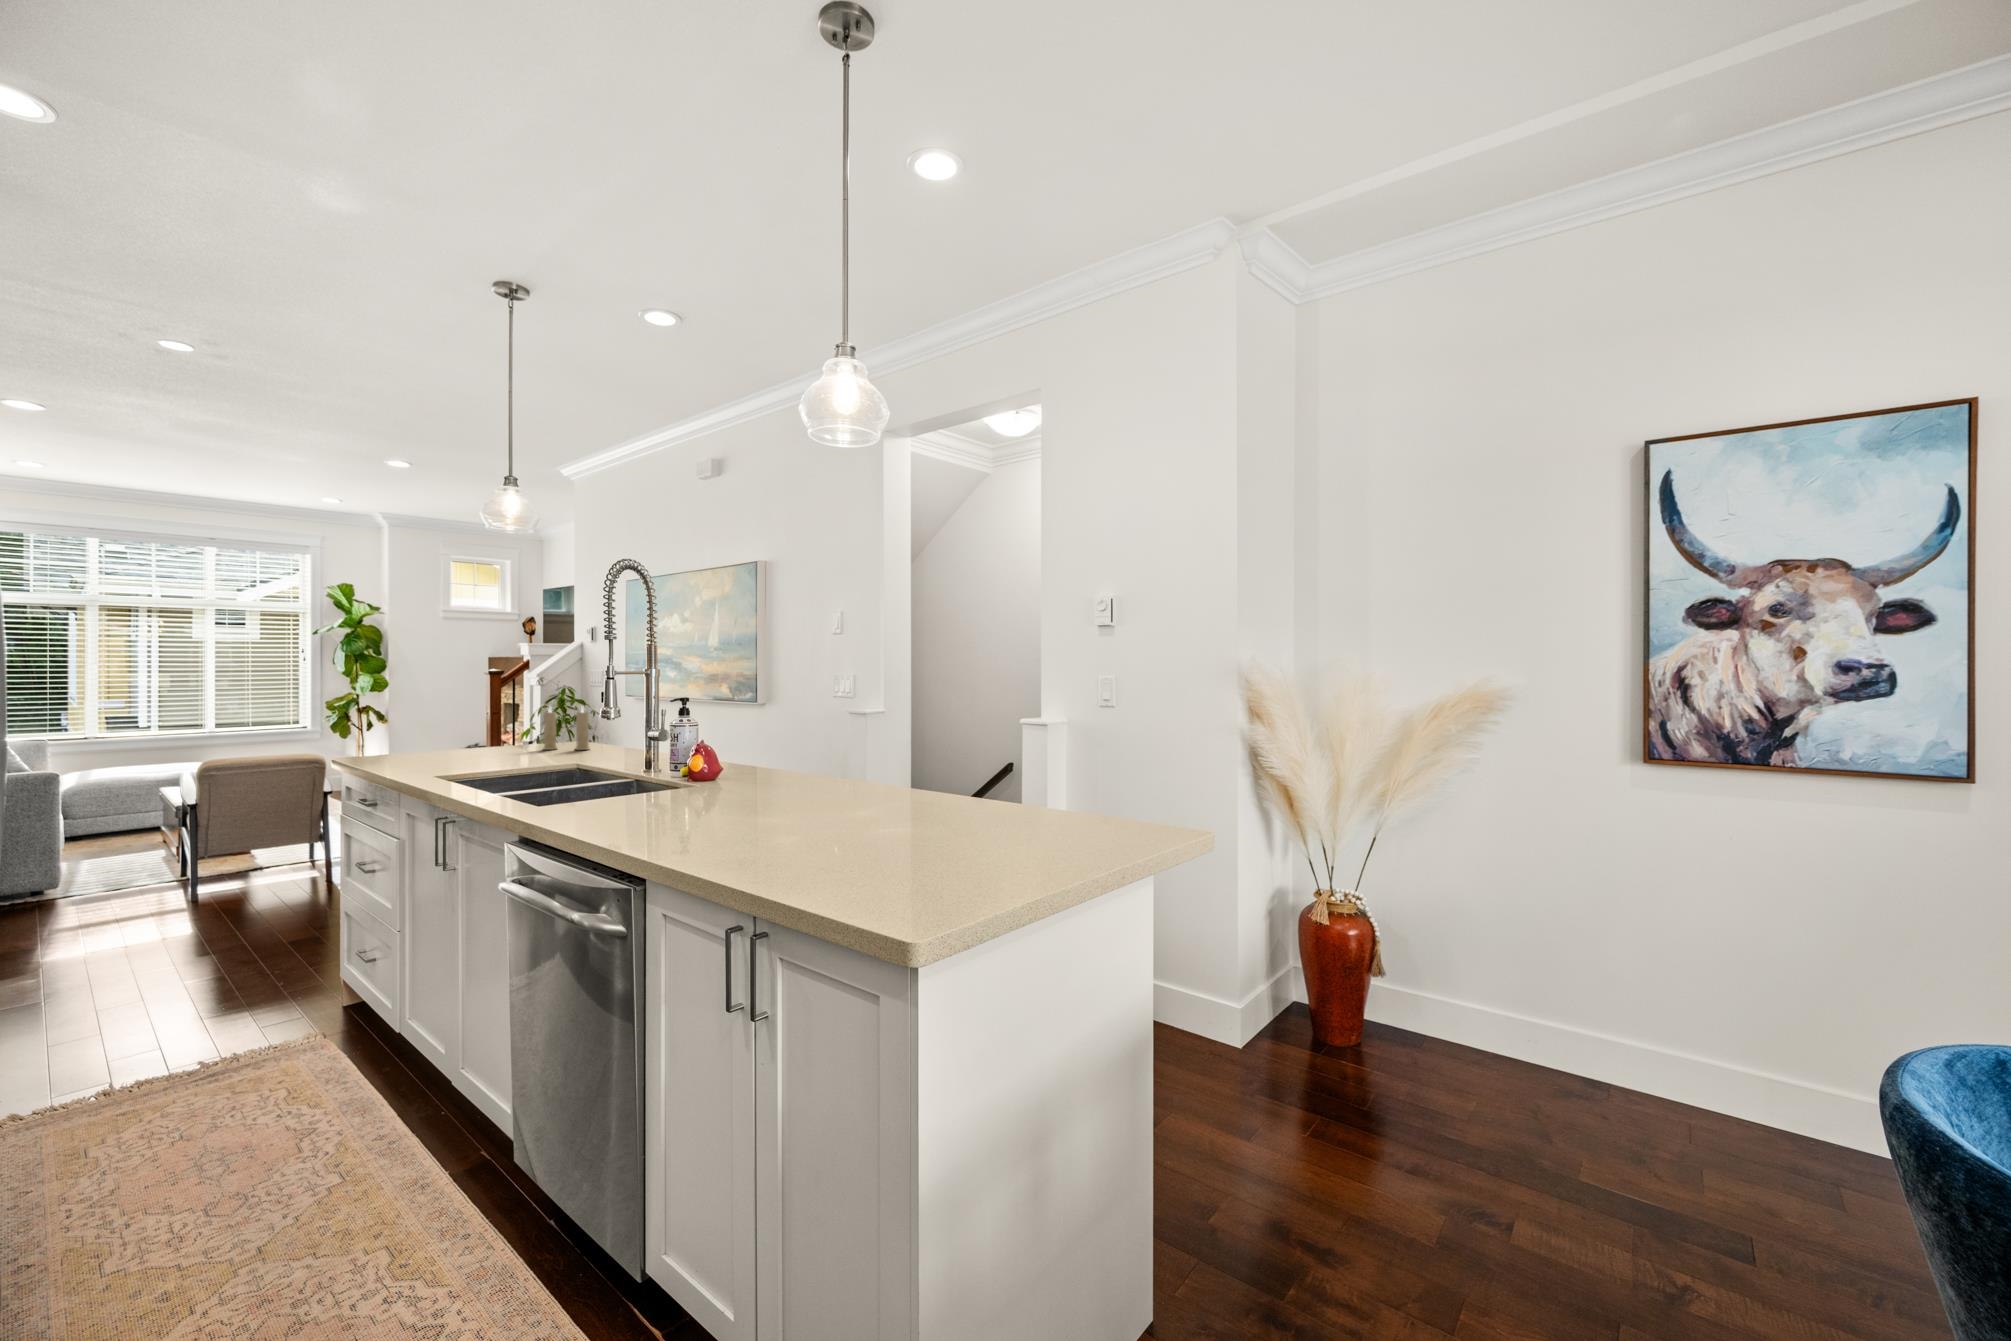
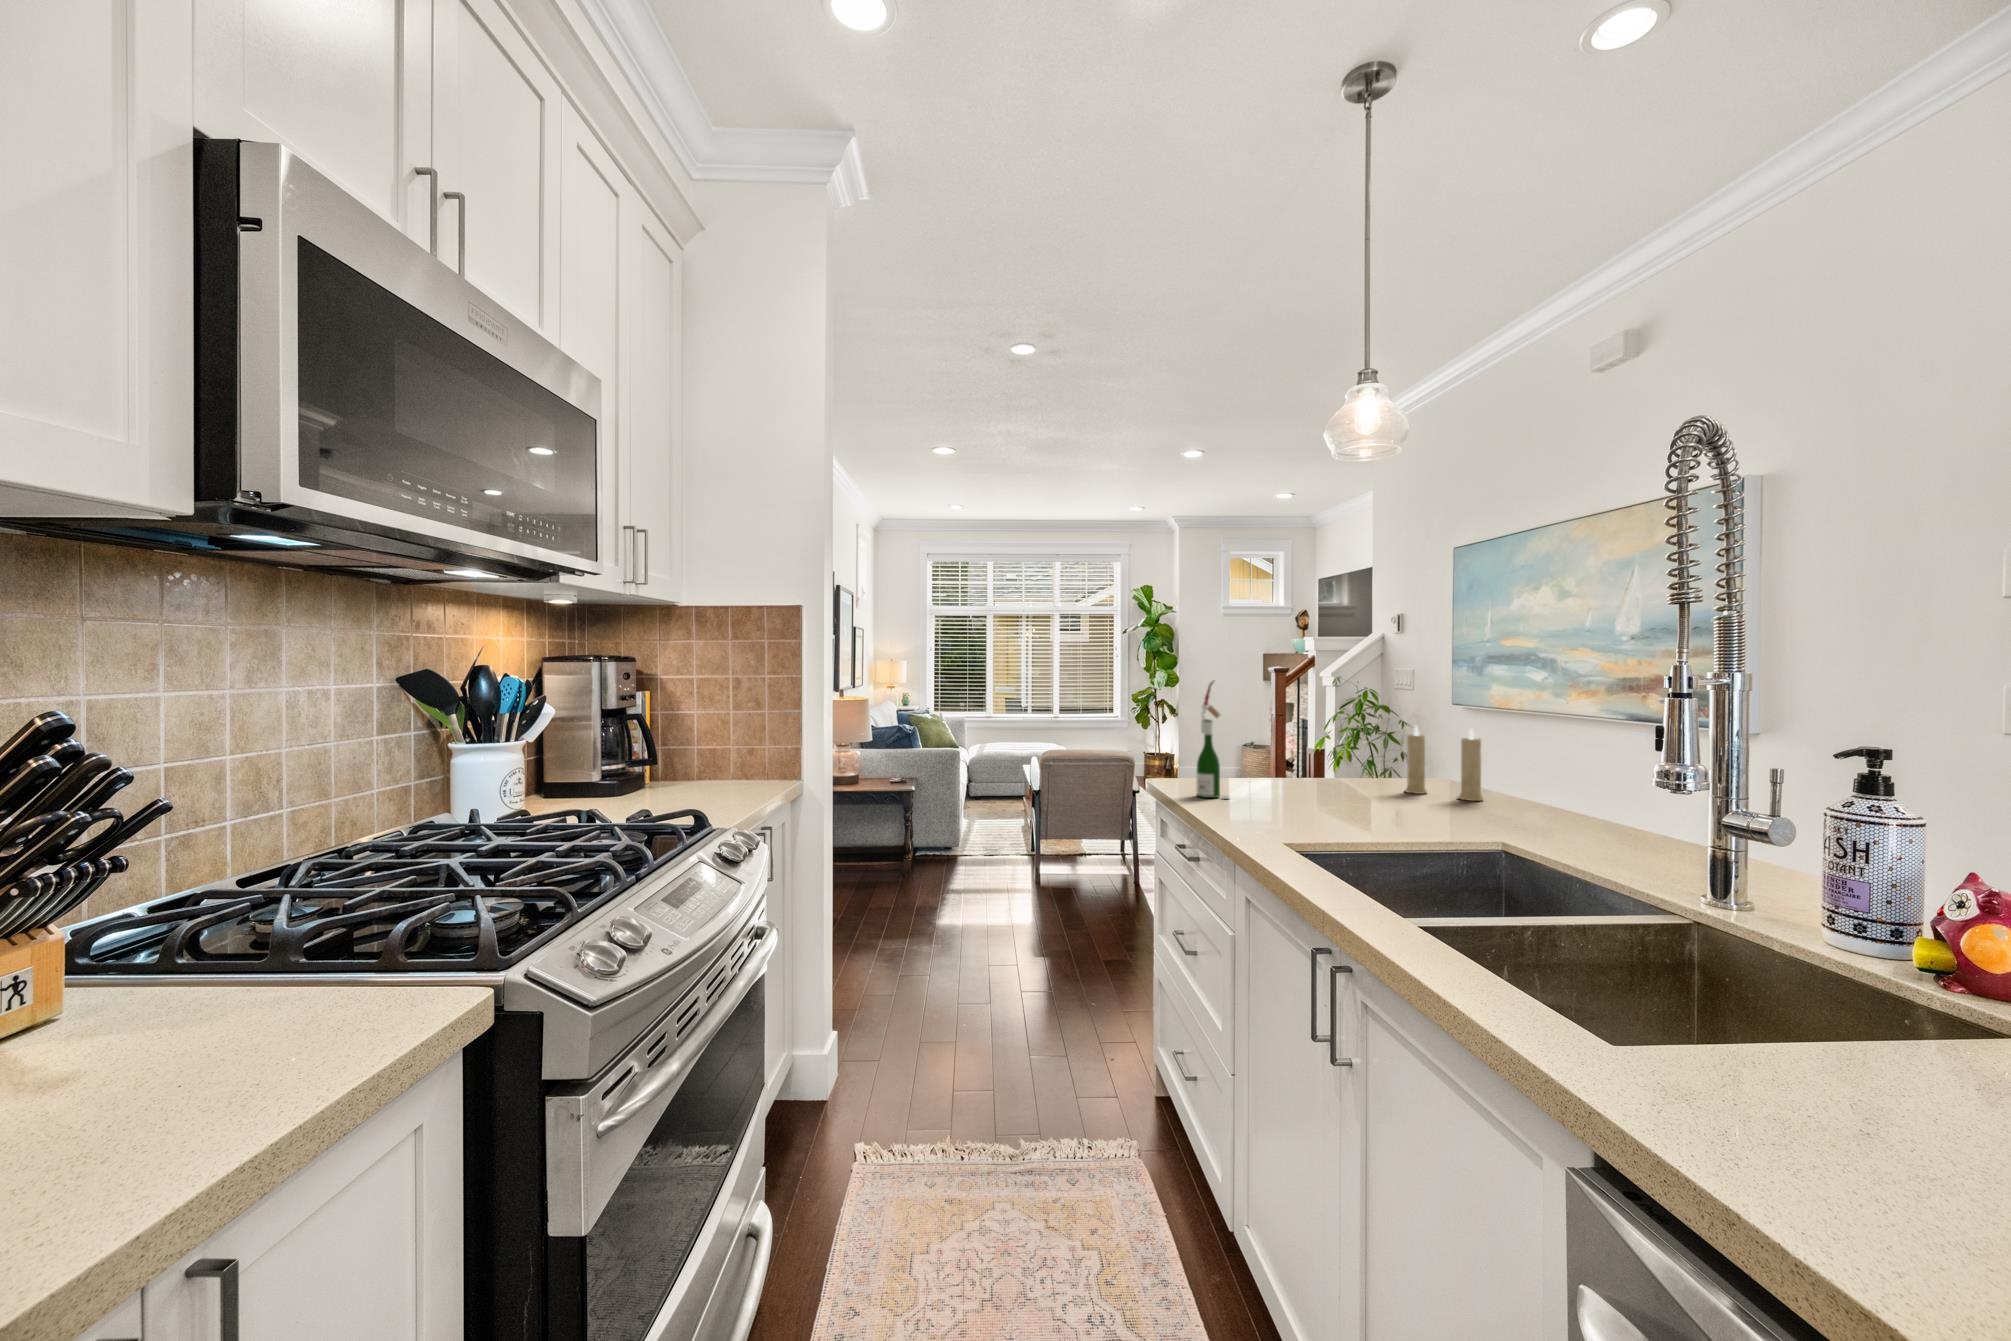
wine bottle: none [375,678,403,763] -> present [1197,681,1229,799]

